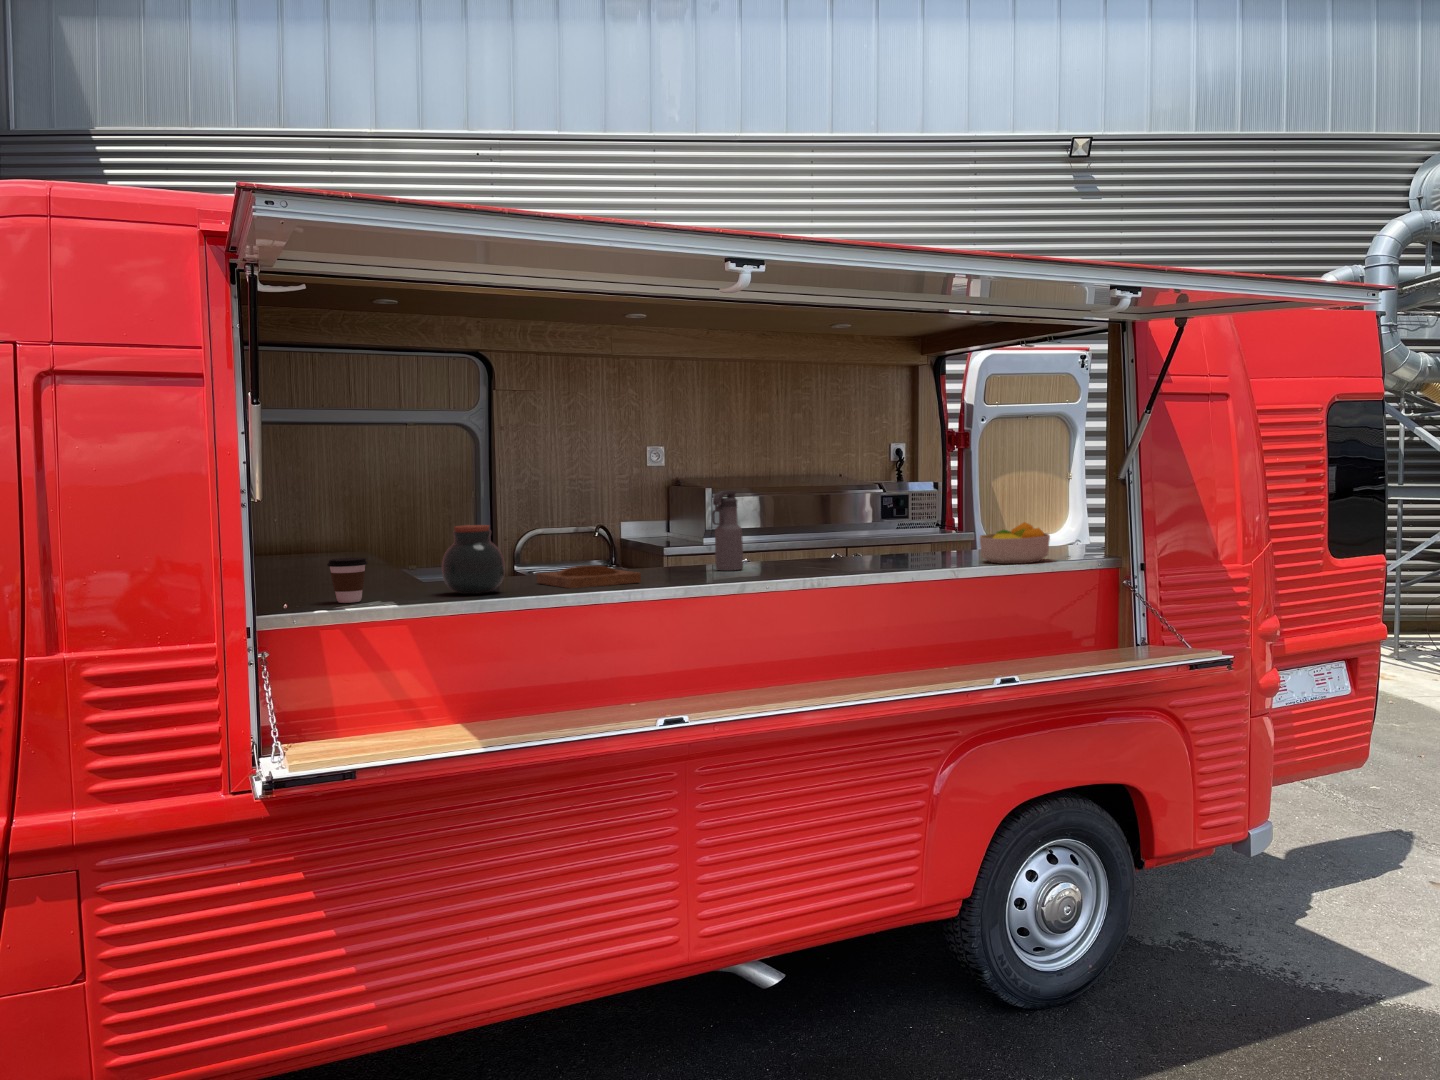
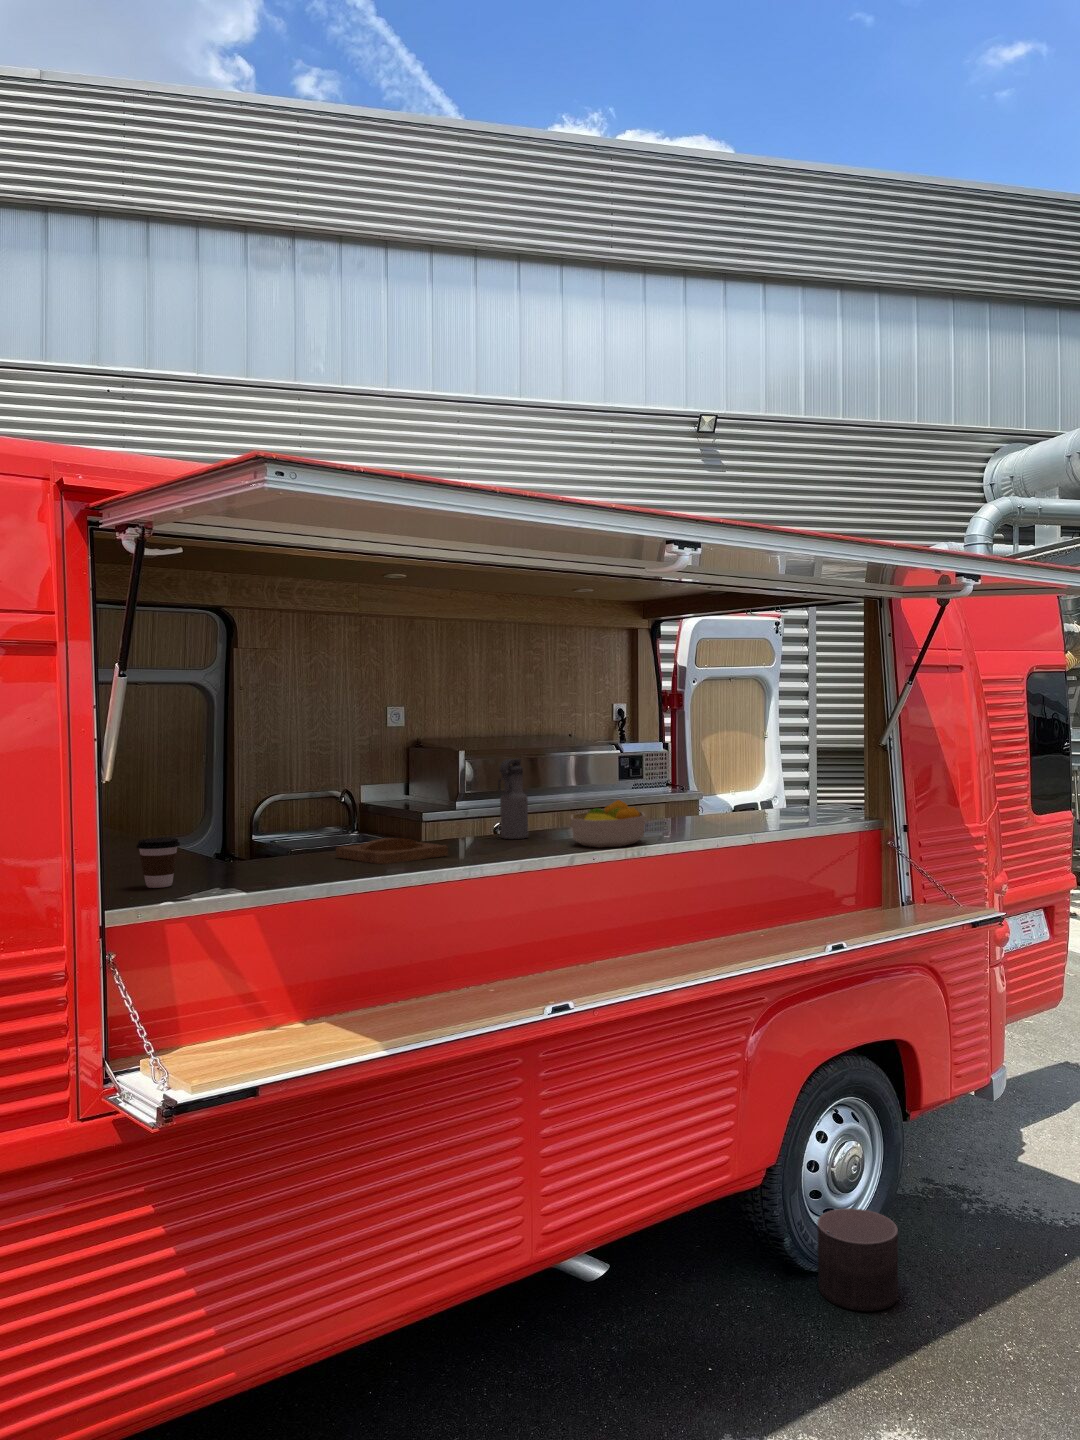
fruit bowl: present [980,522,1050,564] -> present [571,800,646,848]
jar: present [442,525,505,594] -> none [252,800,319,873]
planter: none [1021,950,1104,1051] -> present [817,1208,898,1311]

